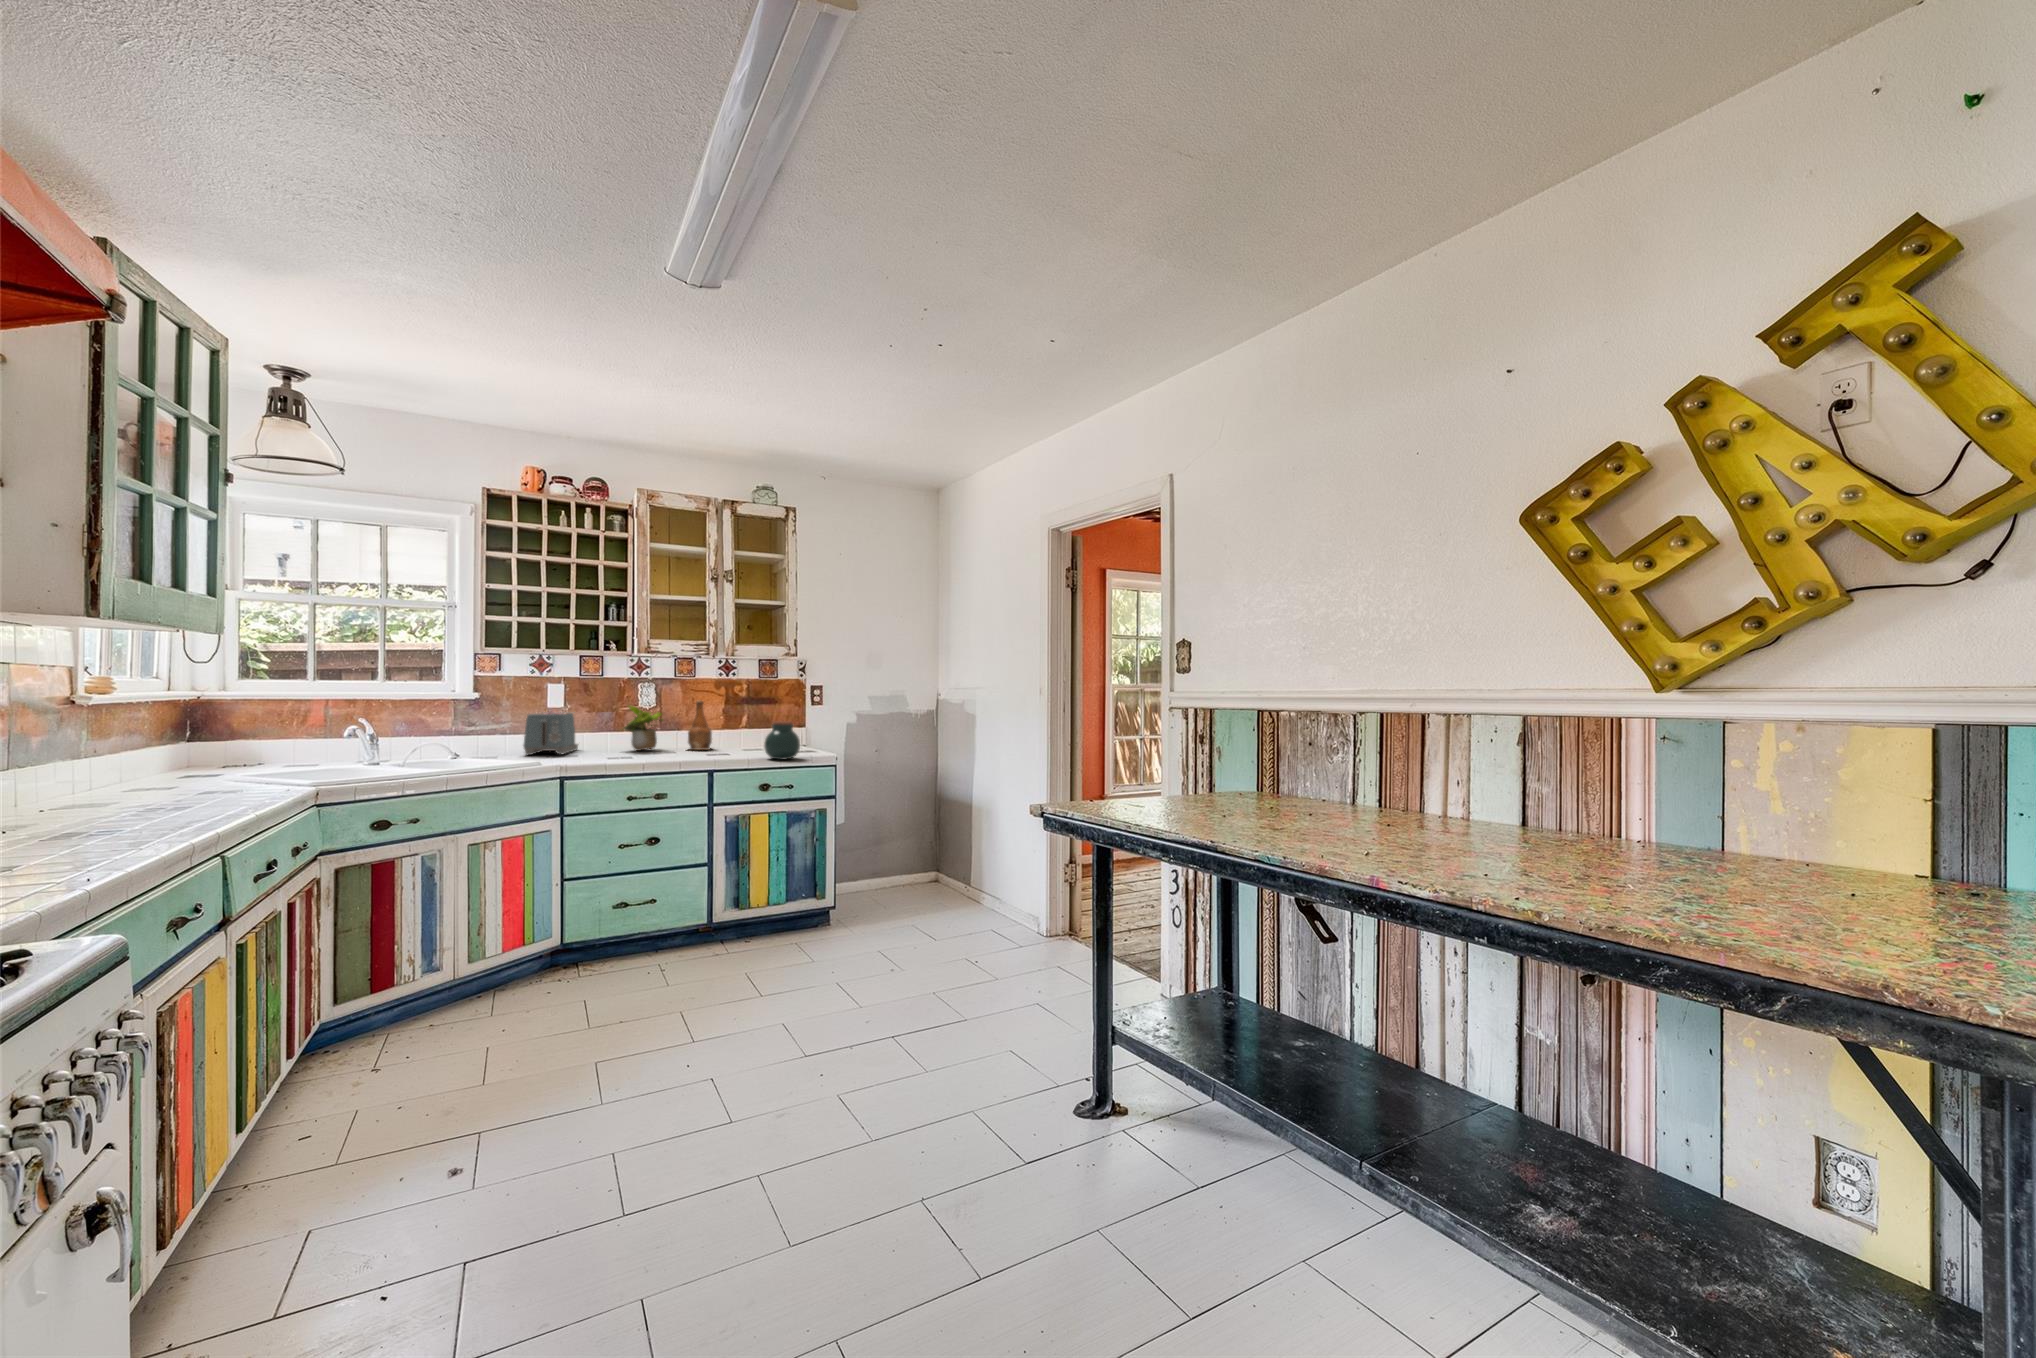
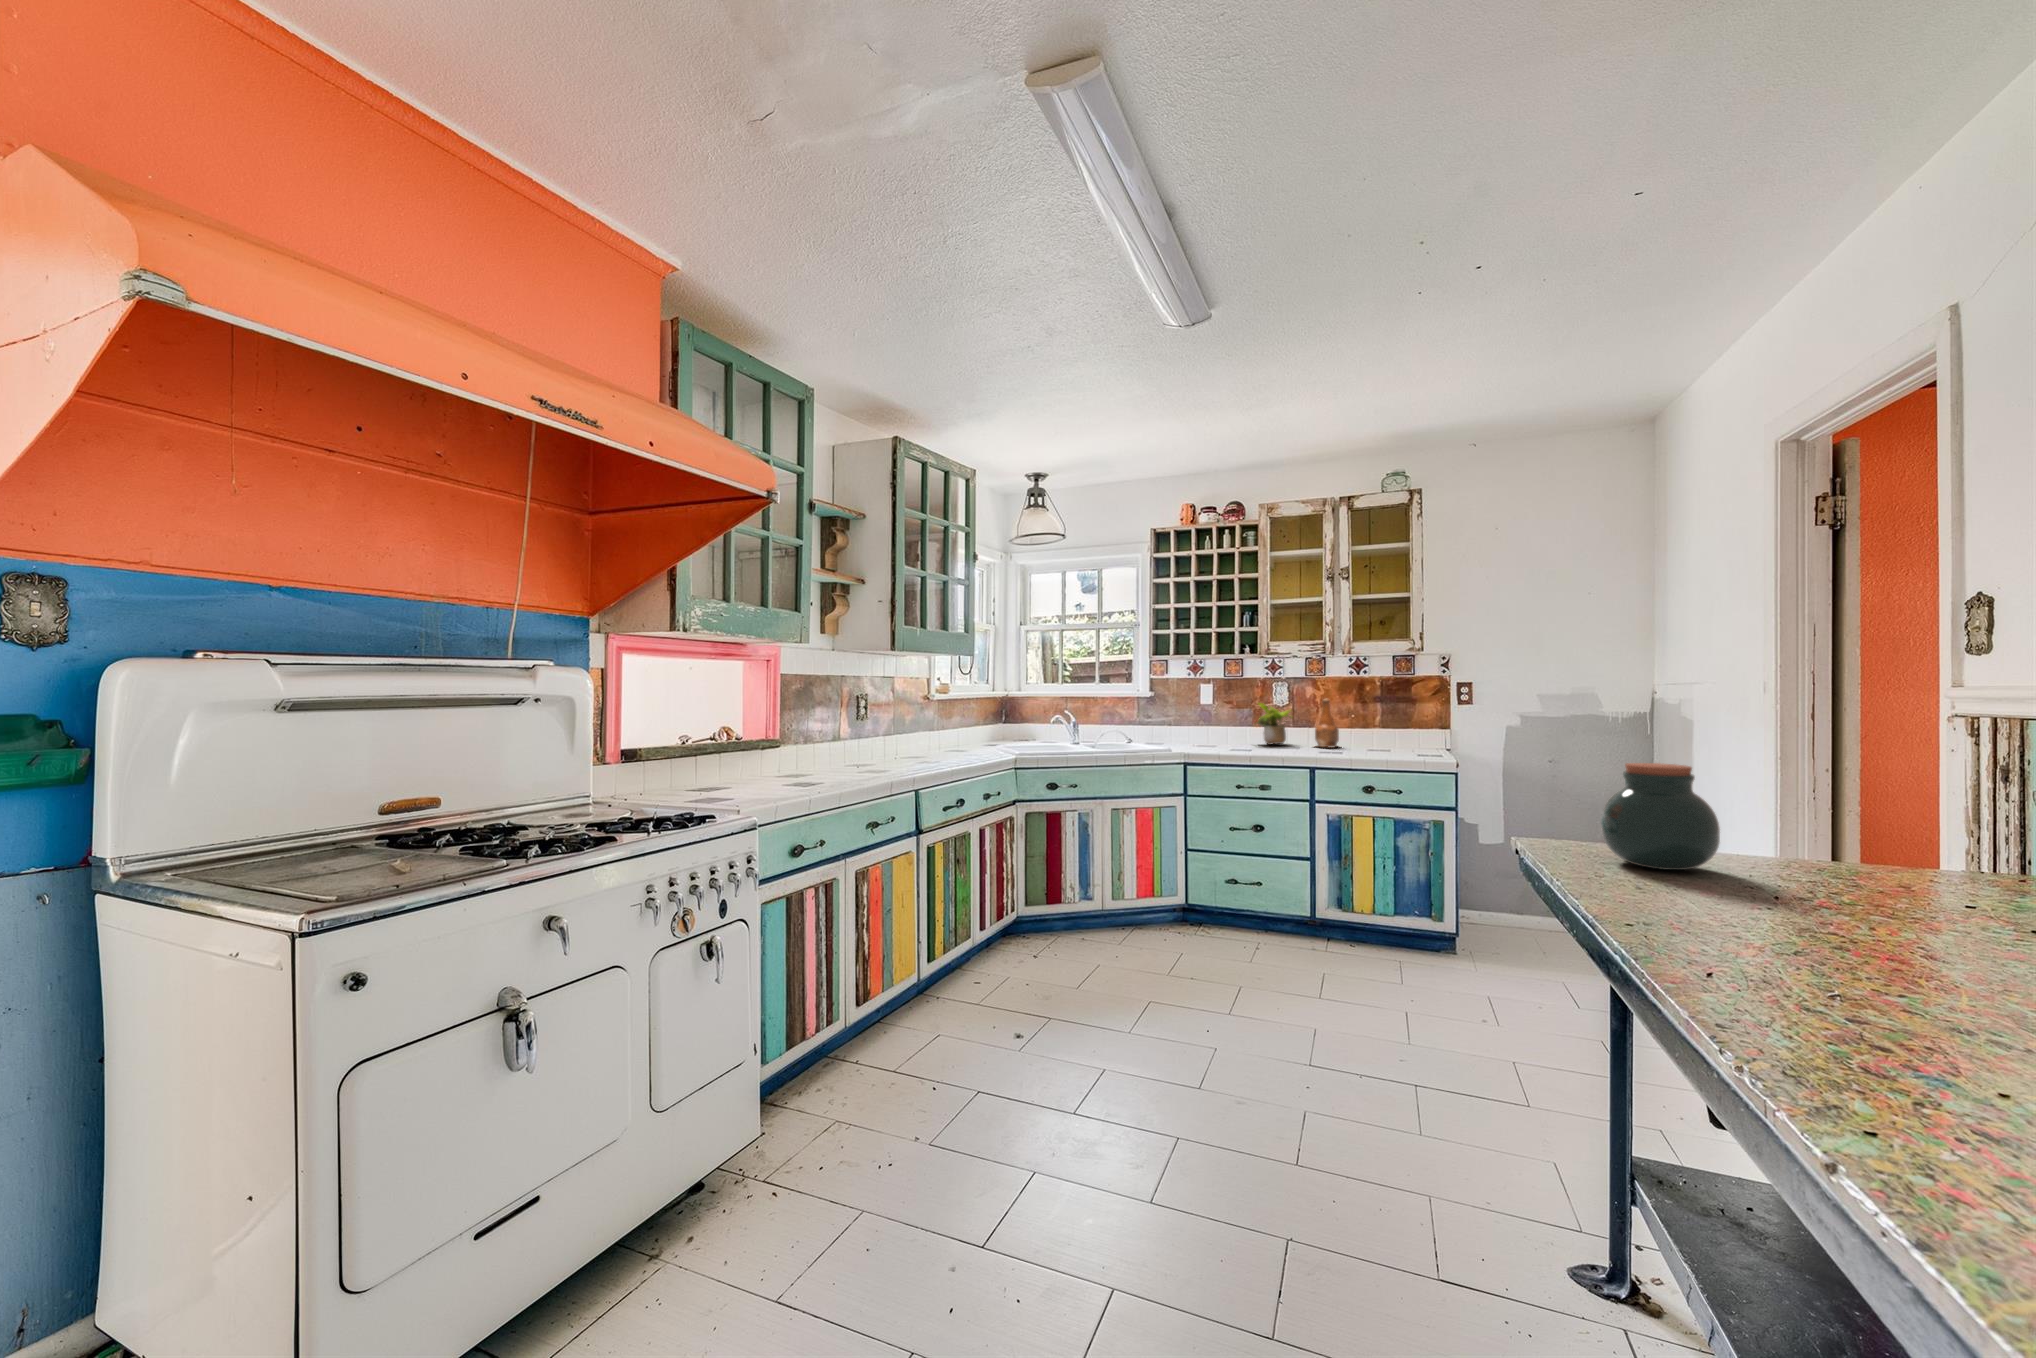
toaster: present [523,713,578,755] -> none [1175,708,1225,744]
jar: present [764,721,800,760] -> present [1601,763,1720,870]

